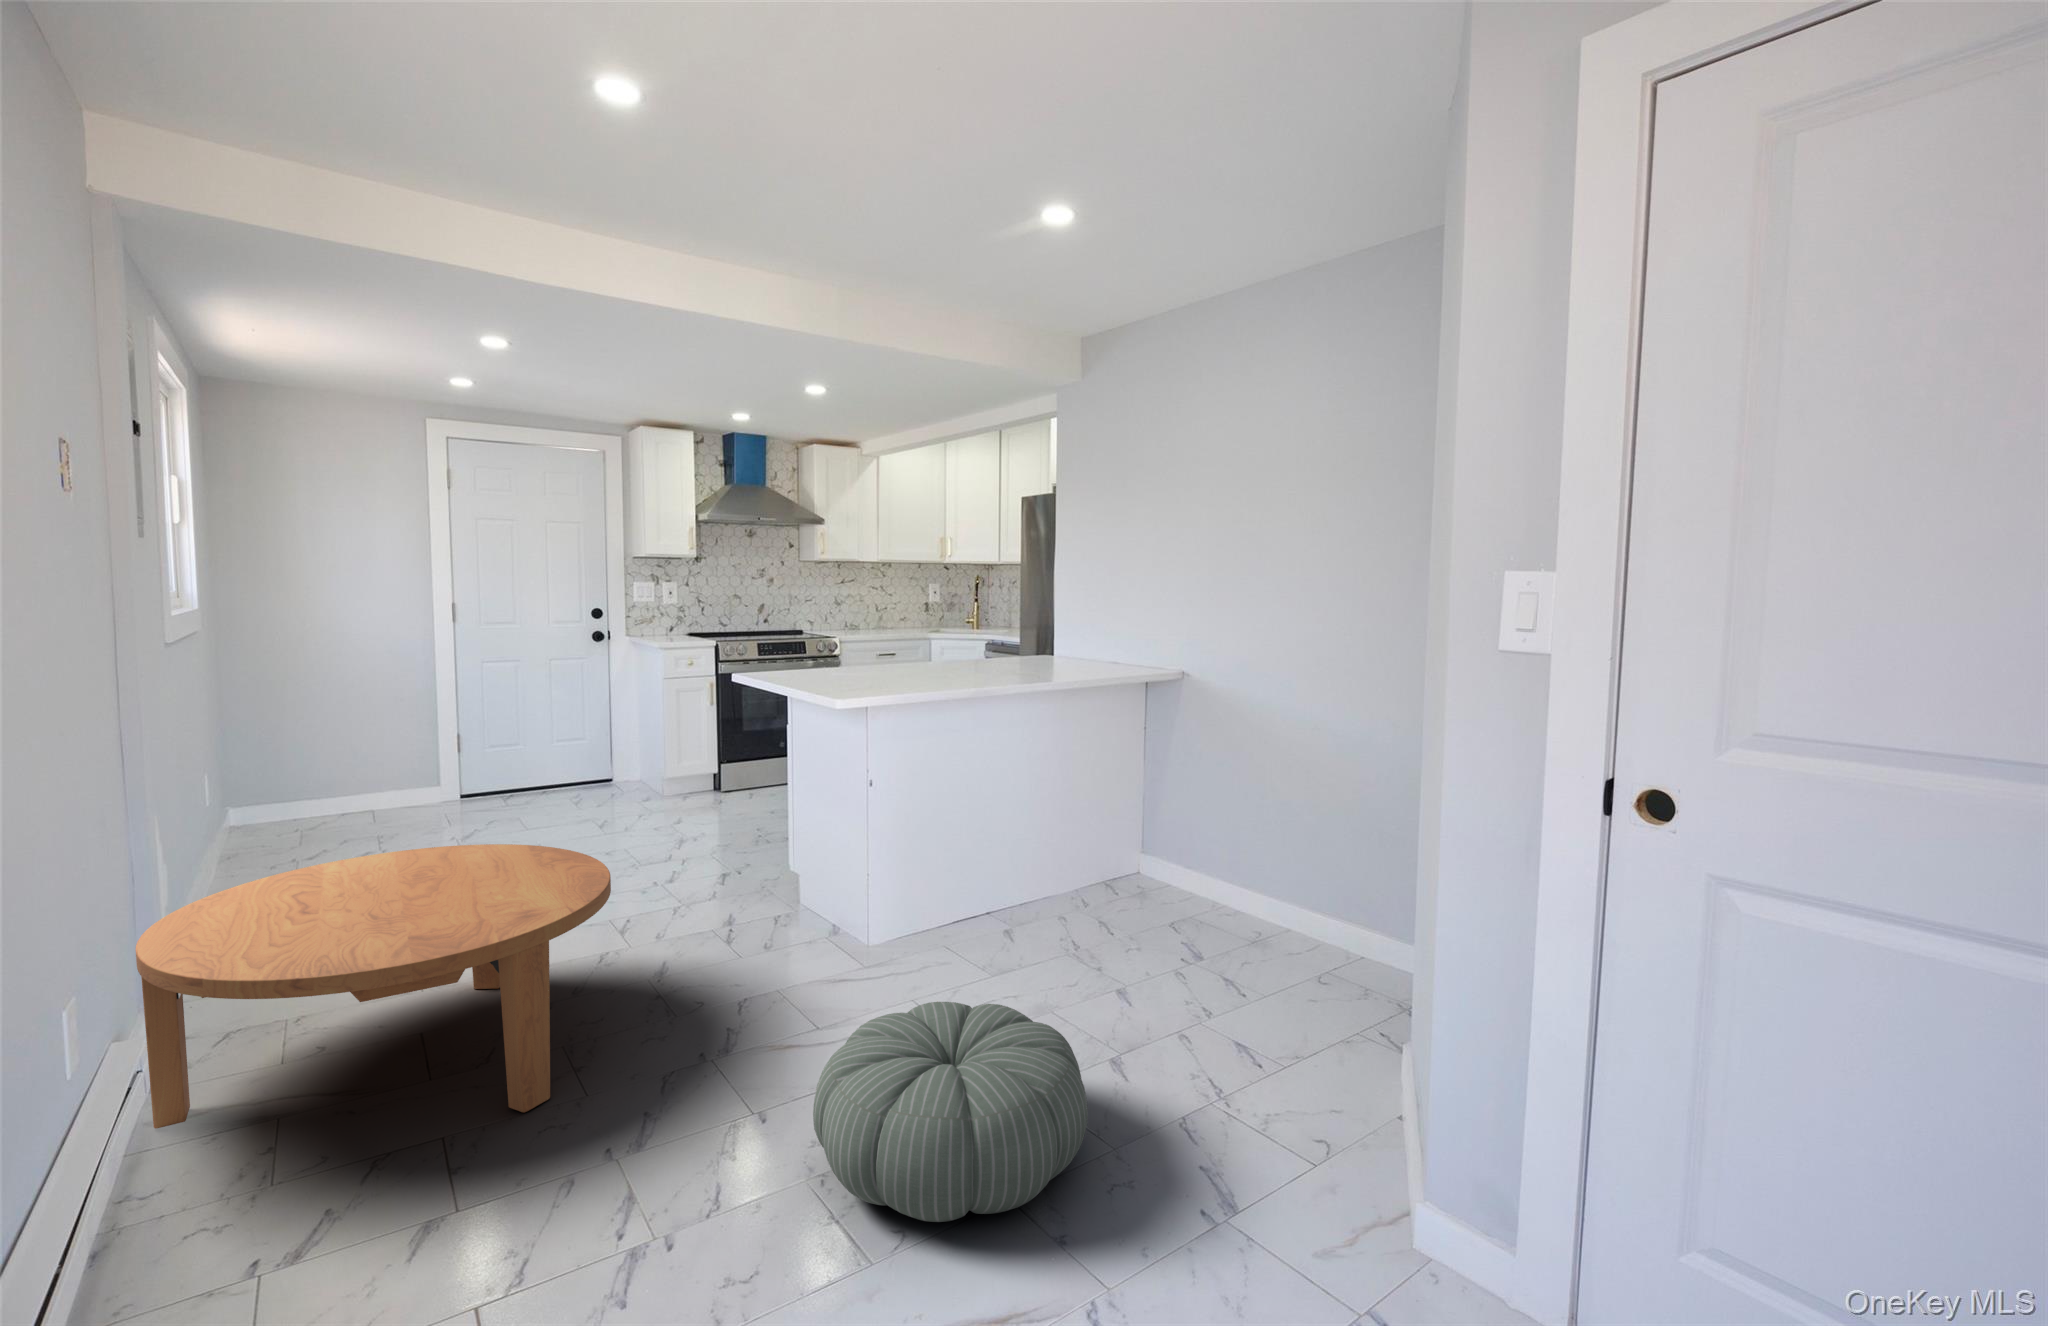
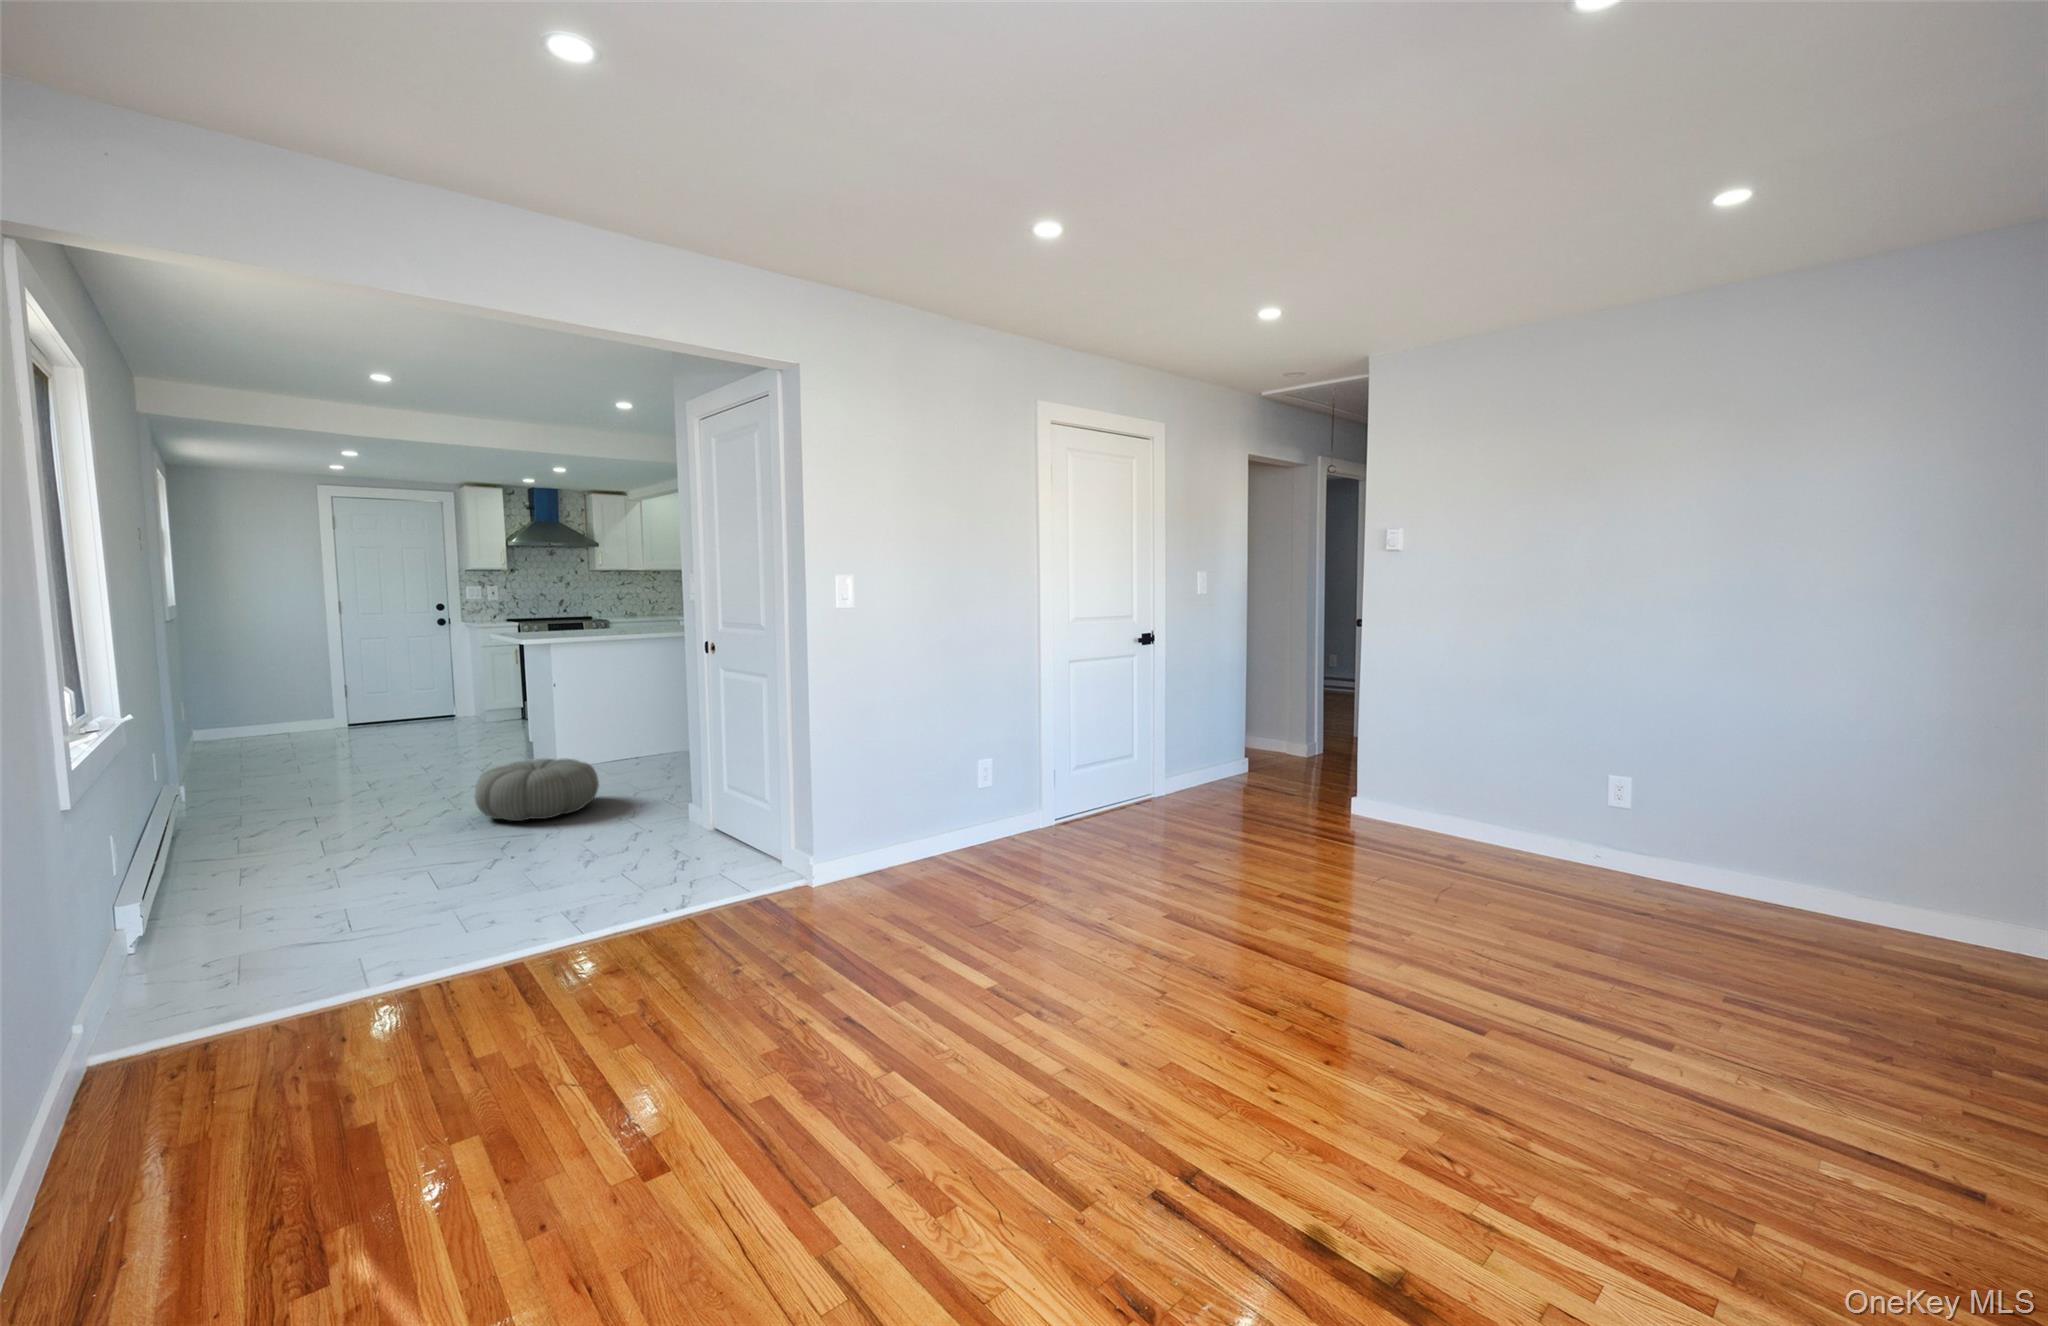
coffee table: present [136,844,611,1129] -> none [177,714,405,818]

